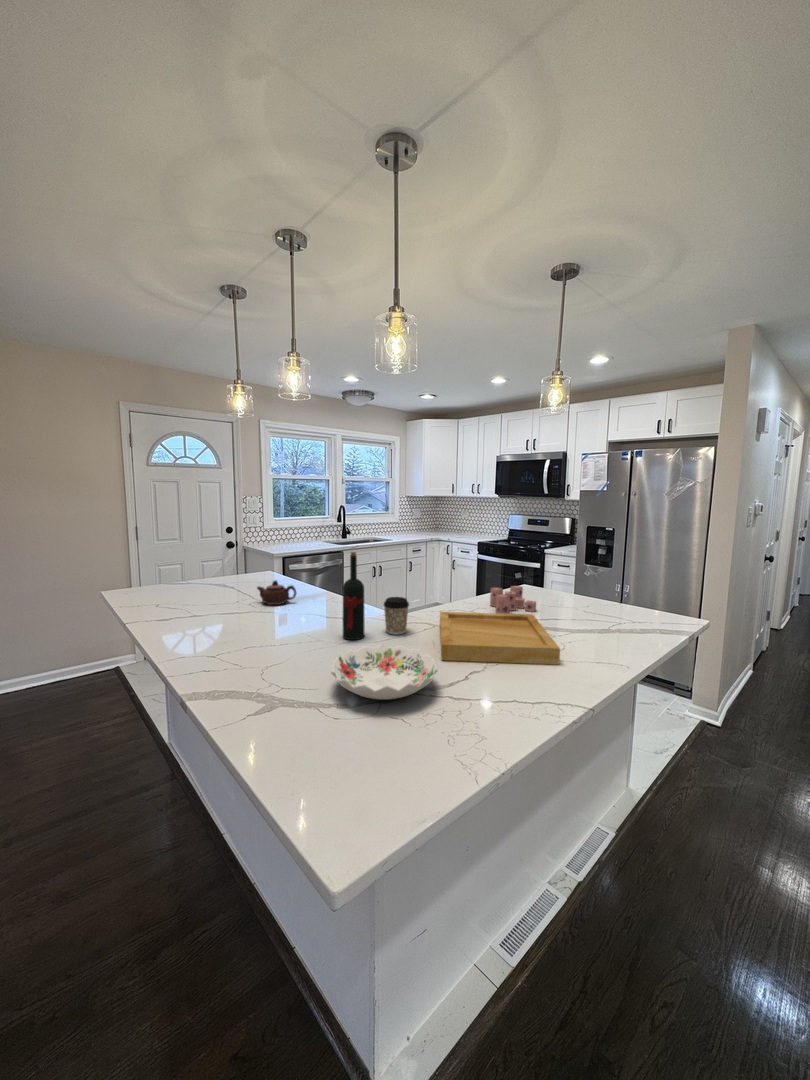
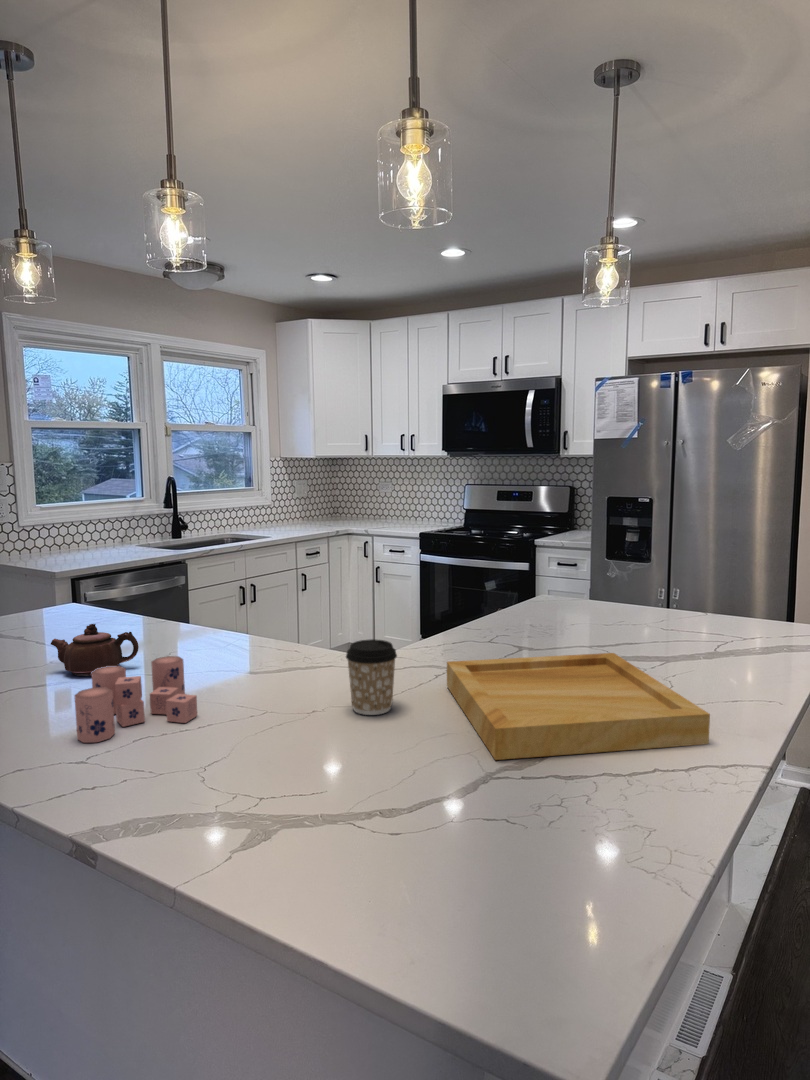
wine bottle: present [343,552,365,640] -> none [267,554,316,736]
candle: present [490,586,536,614] -> present [75,656,197,743]
decorative bowl: present [331,644,438,699] -> none [301,739,533,870]

